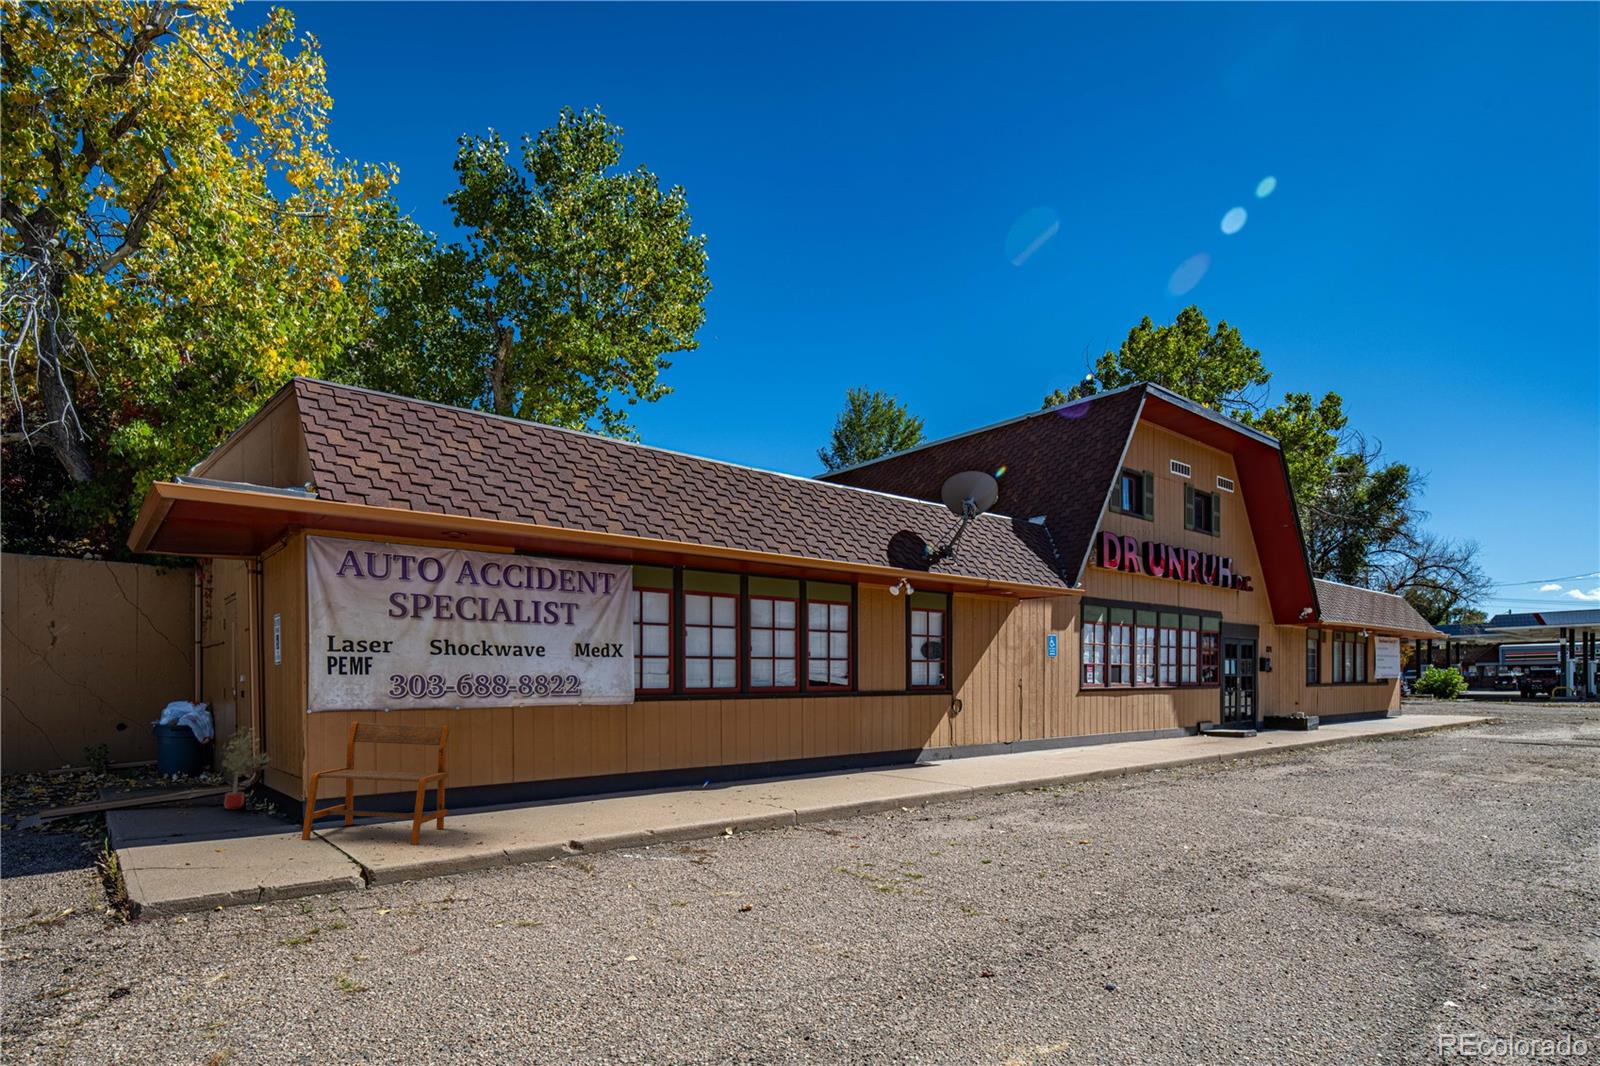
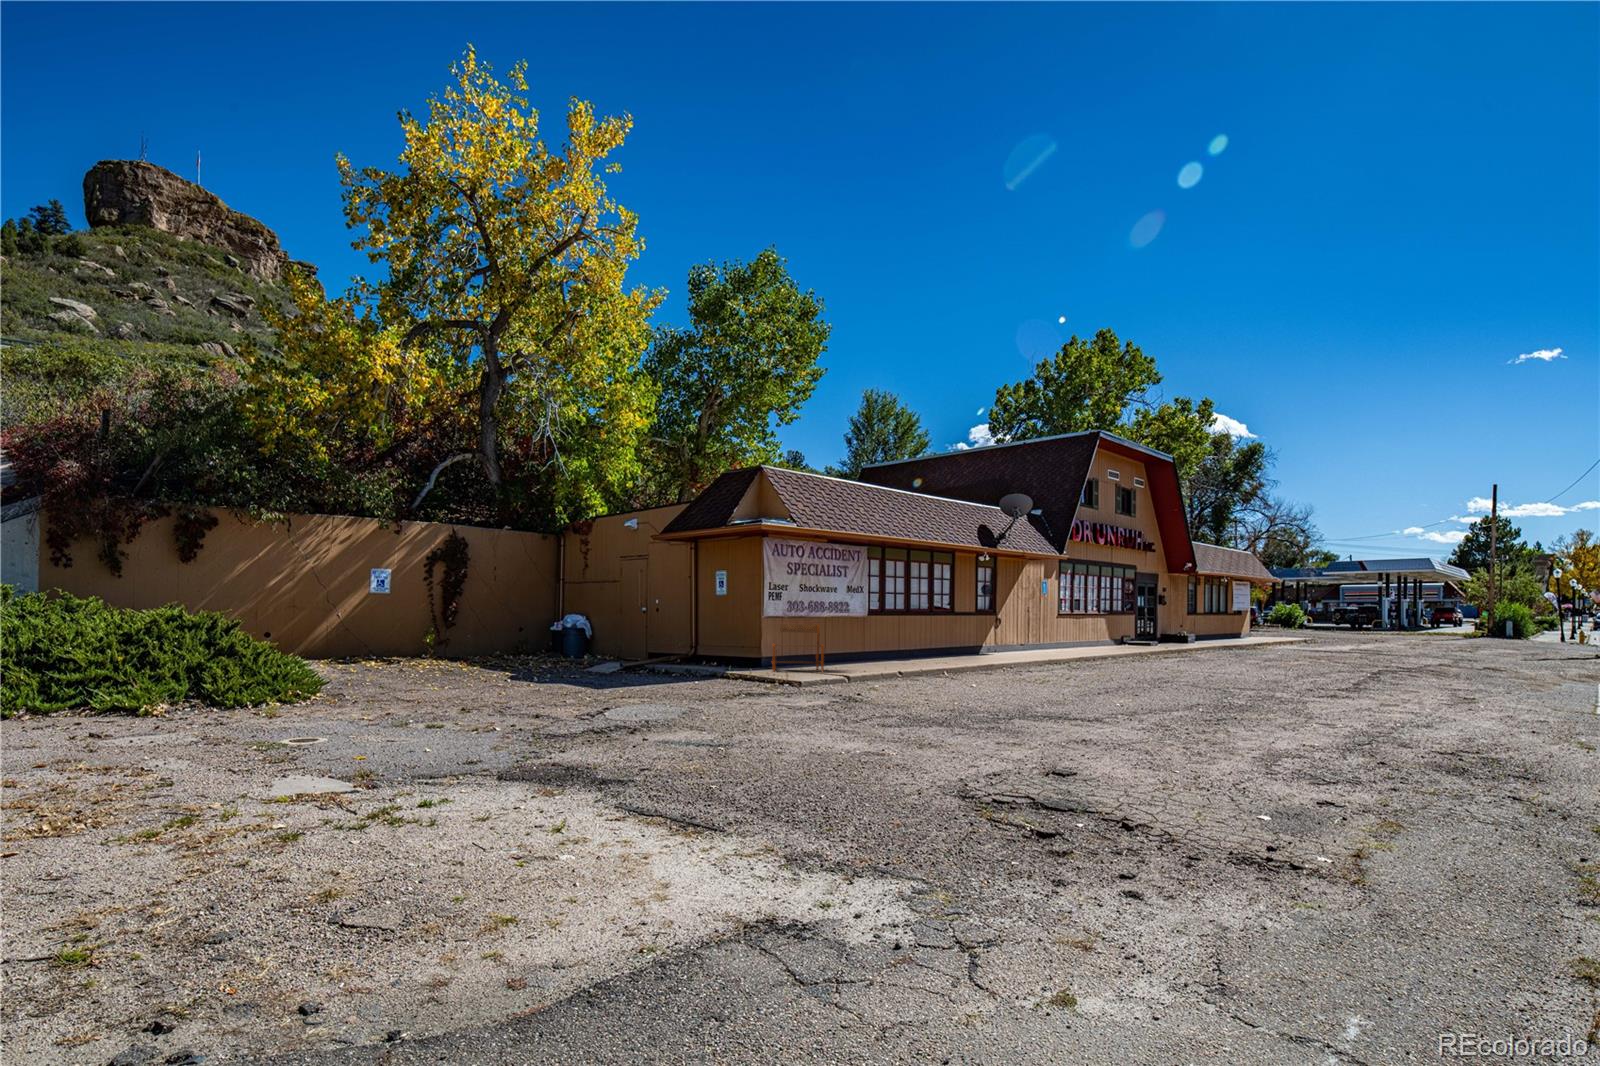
potted tree: present [223,727,270,810] -> none [697,628,721,667]

